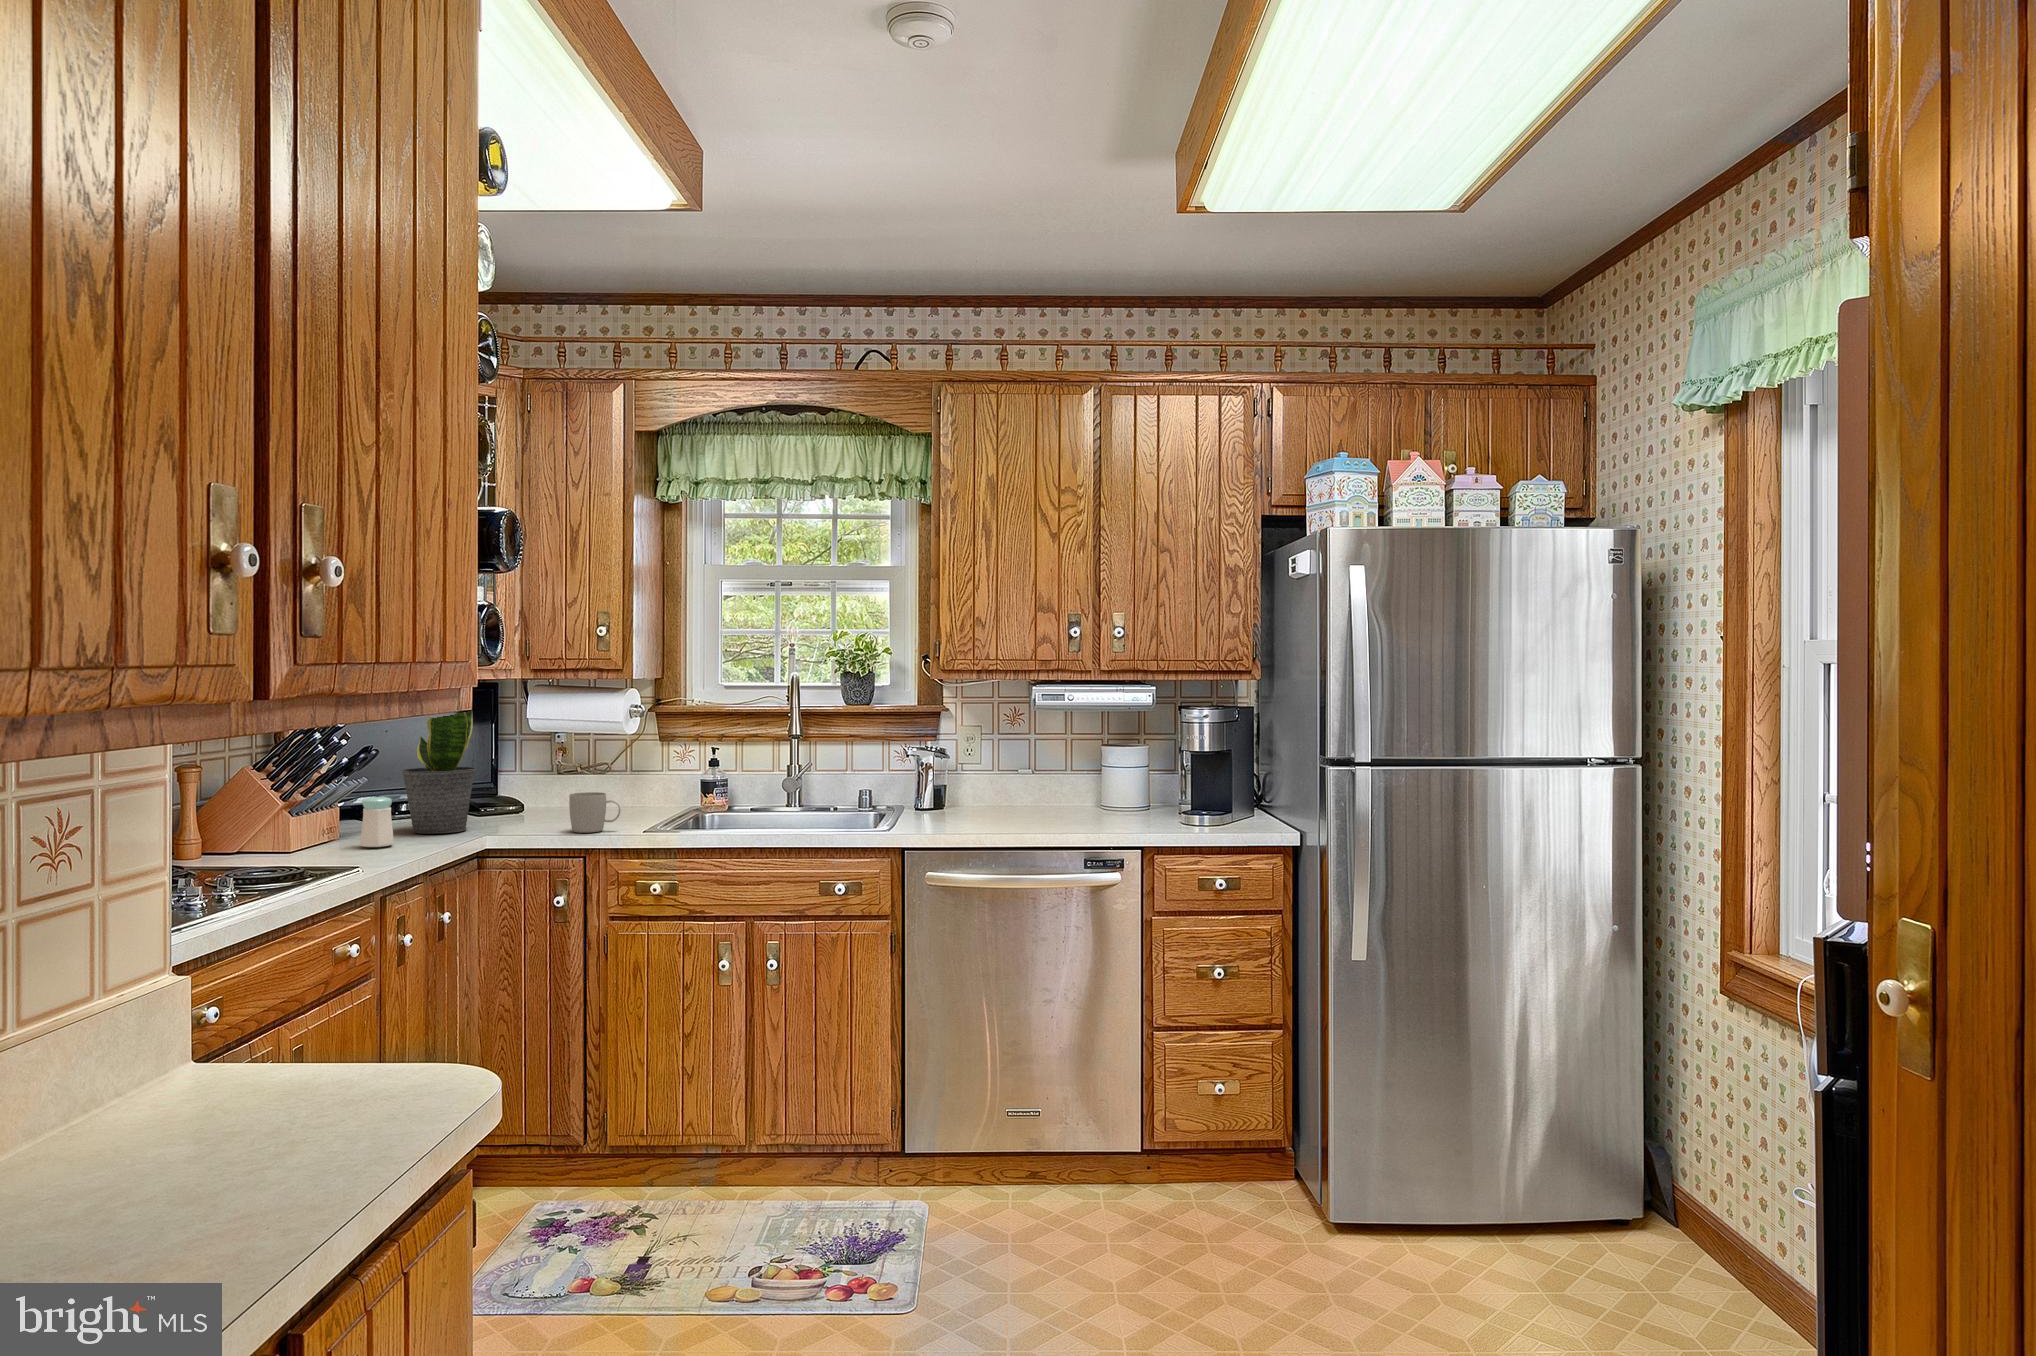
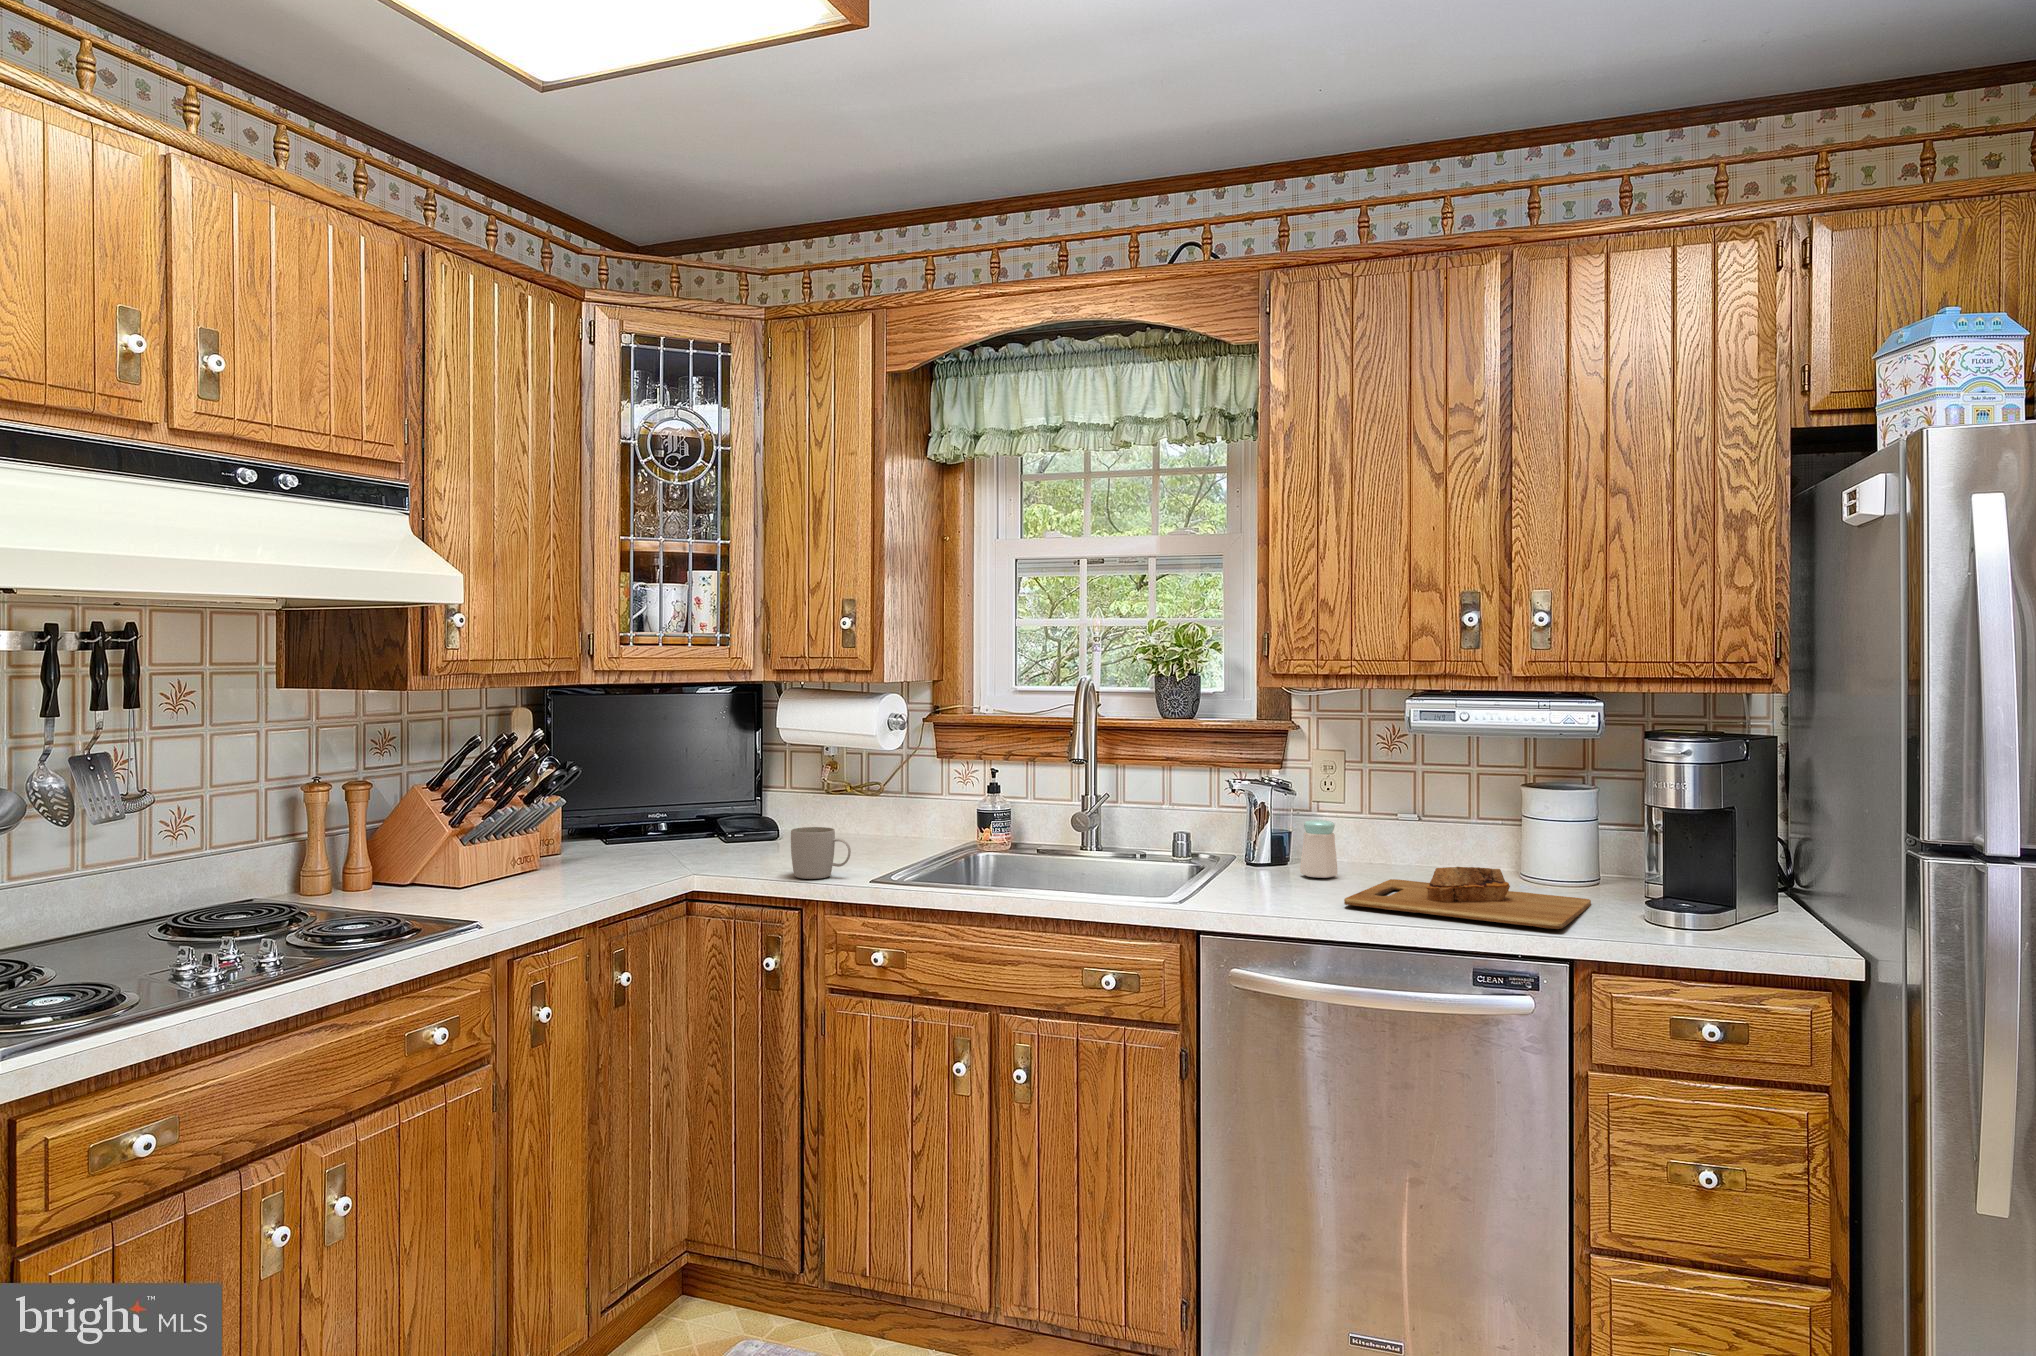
potted plant: present [402,710,477,834] -> none [611,687,695,870]
salt shaker: present [360,797,393,847] -> present [1300,820,1338,878]
cutting board: none [997,797,1149,831] -> present [1344,867,1591,929]

